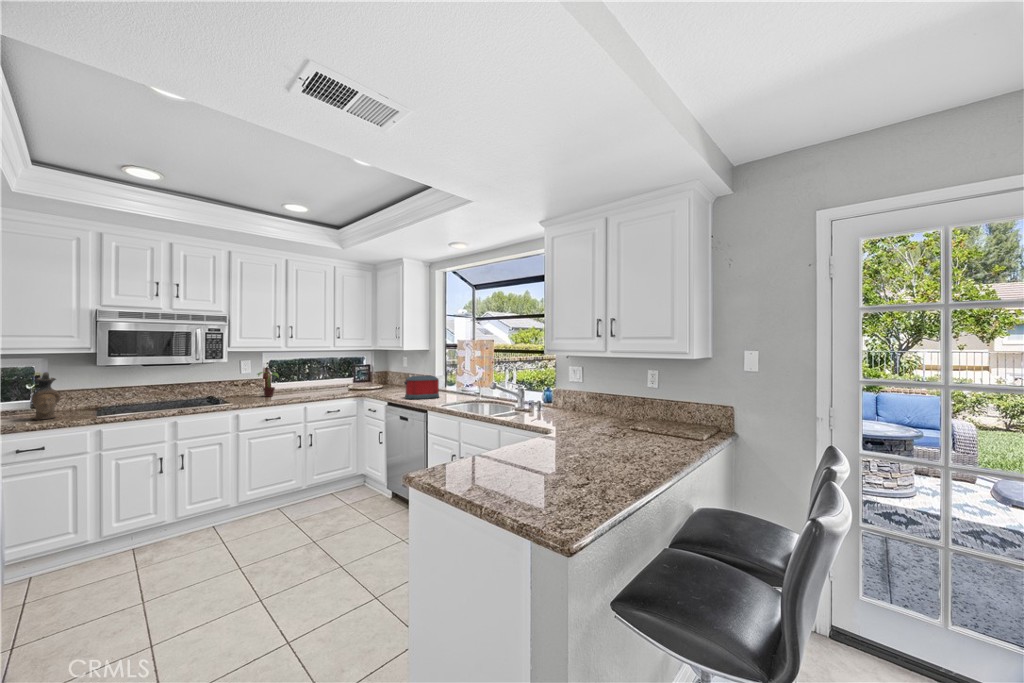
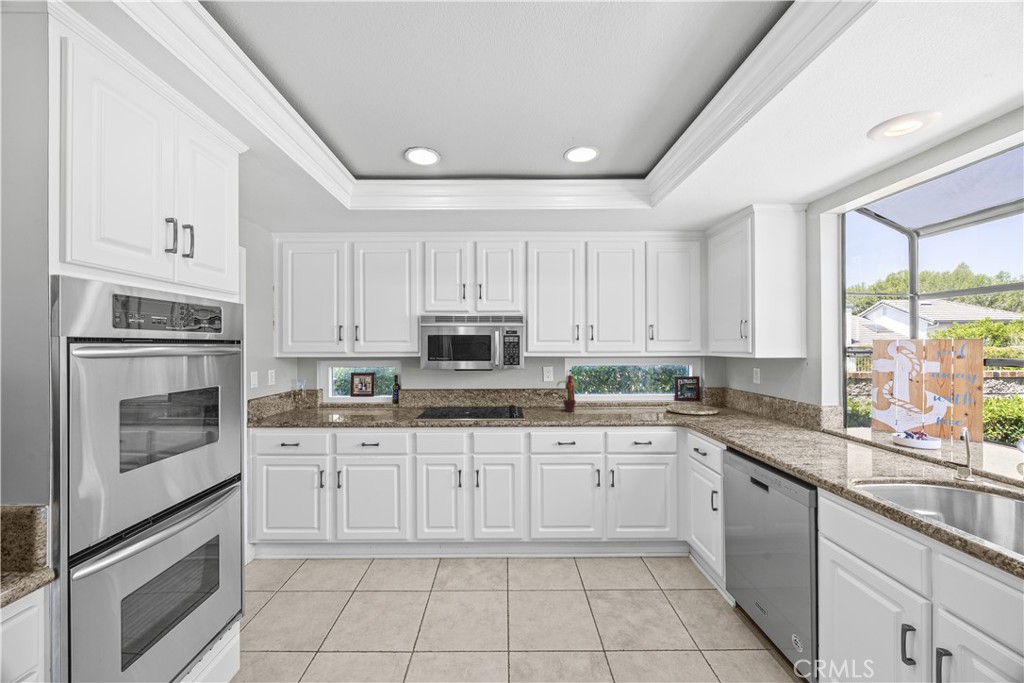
ceramic pitcher: present [32,372,60,420] -> none [375,373,393,416]
toaster: present [404,375,439,399] -> none [761,404,843,453]

